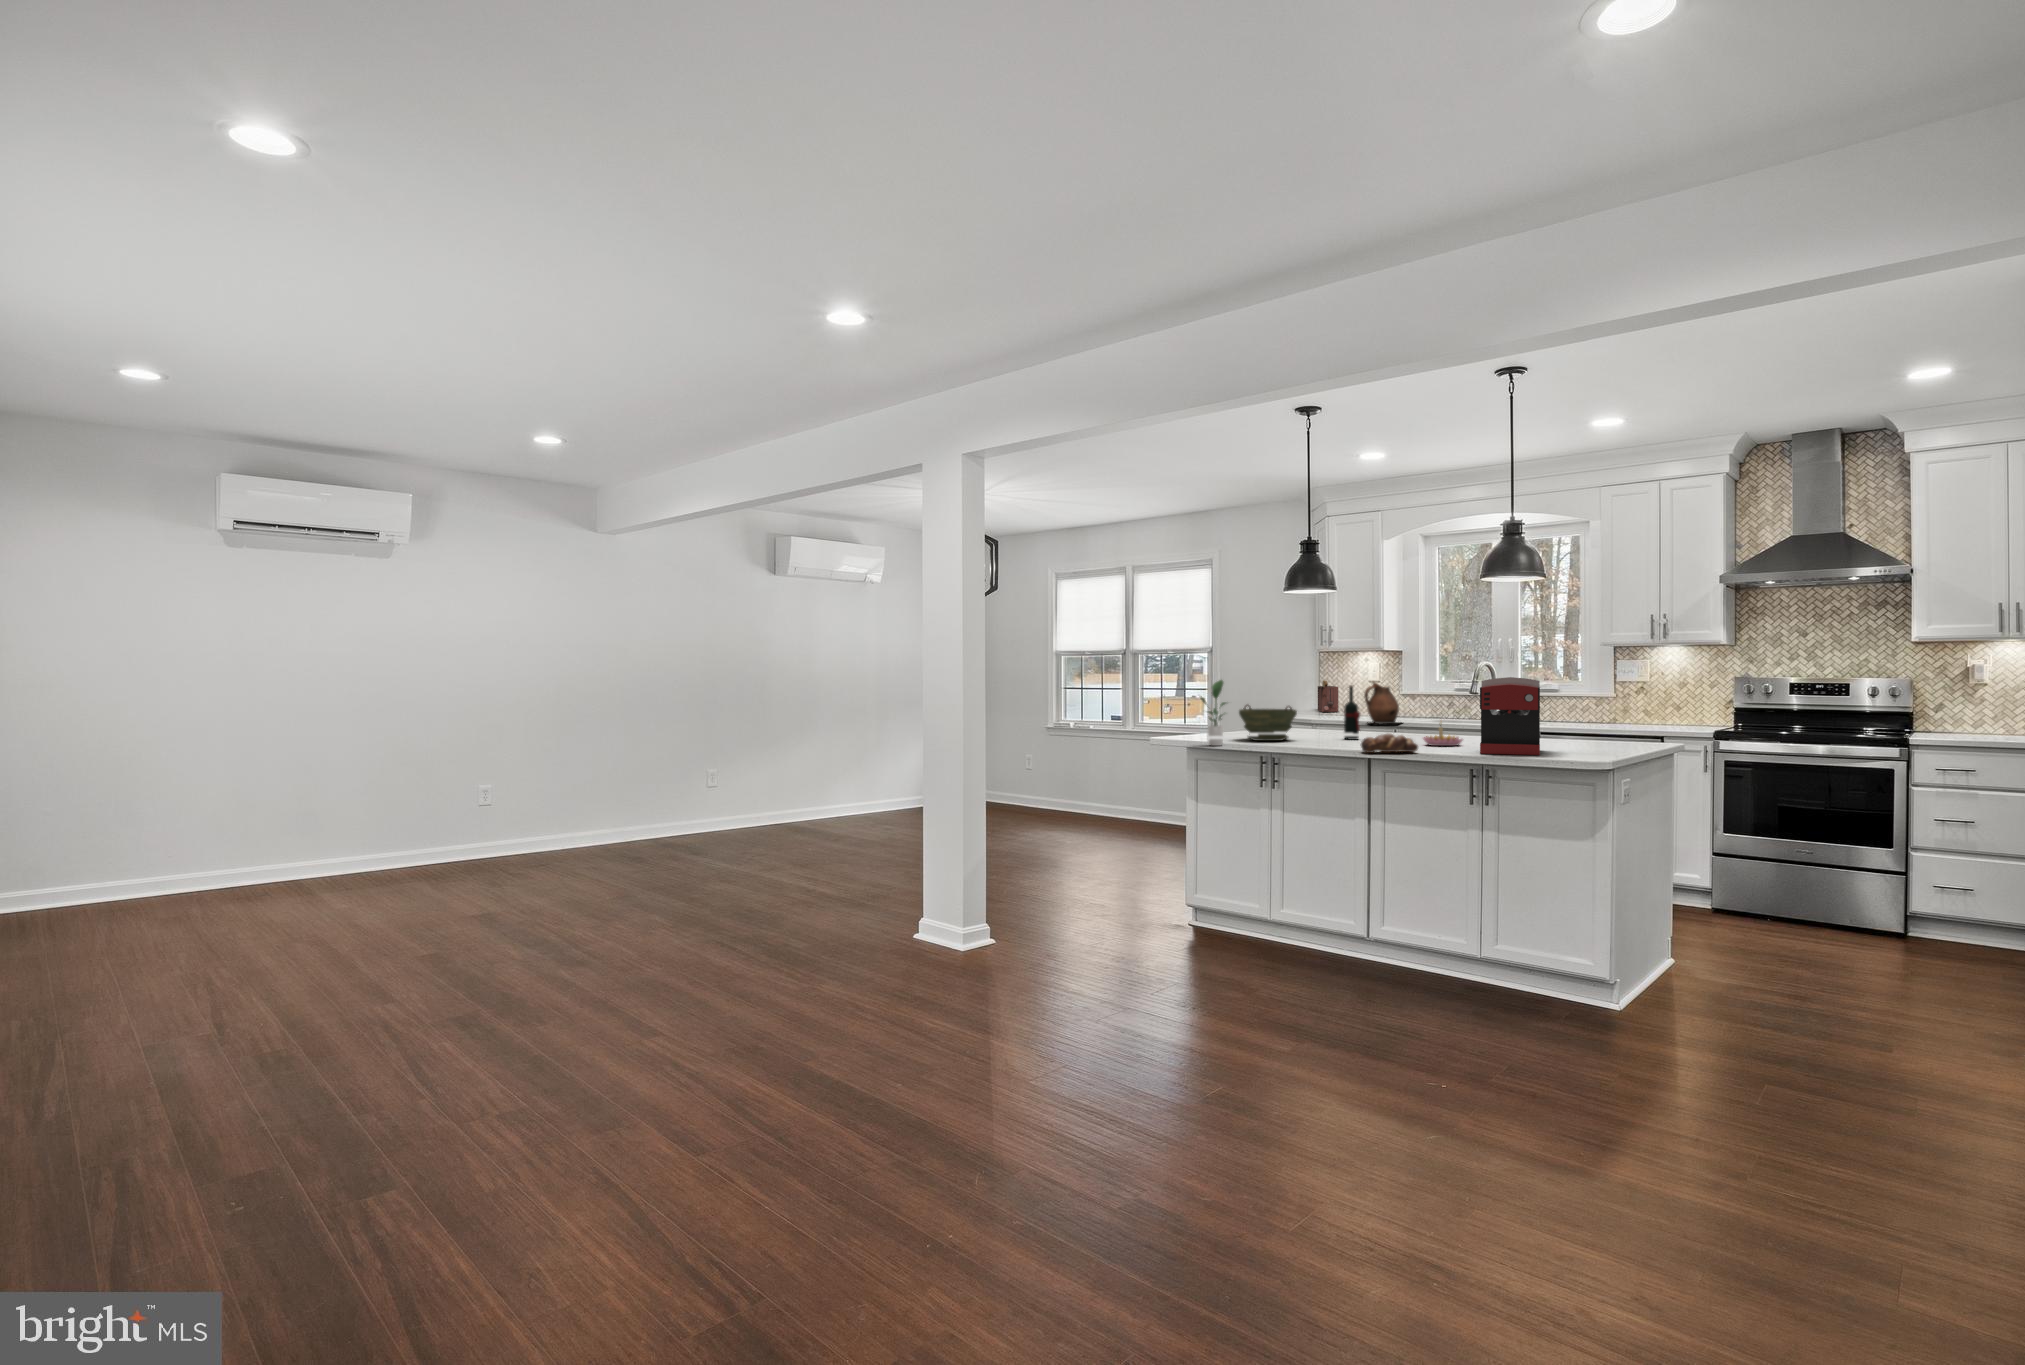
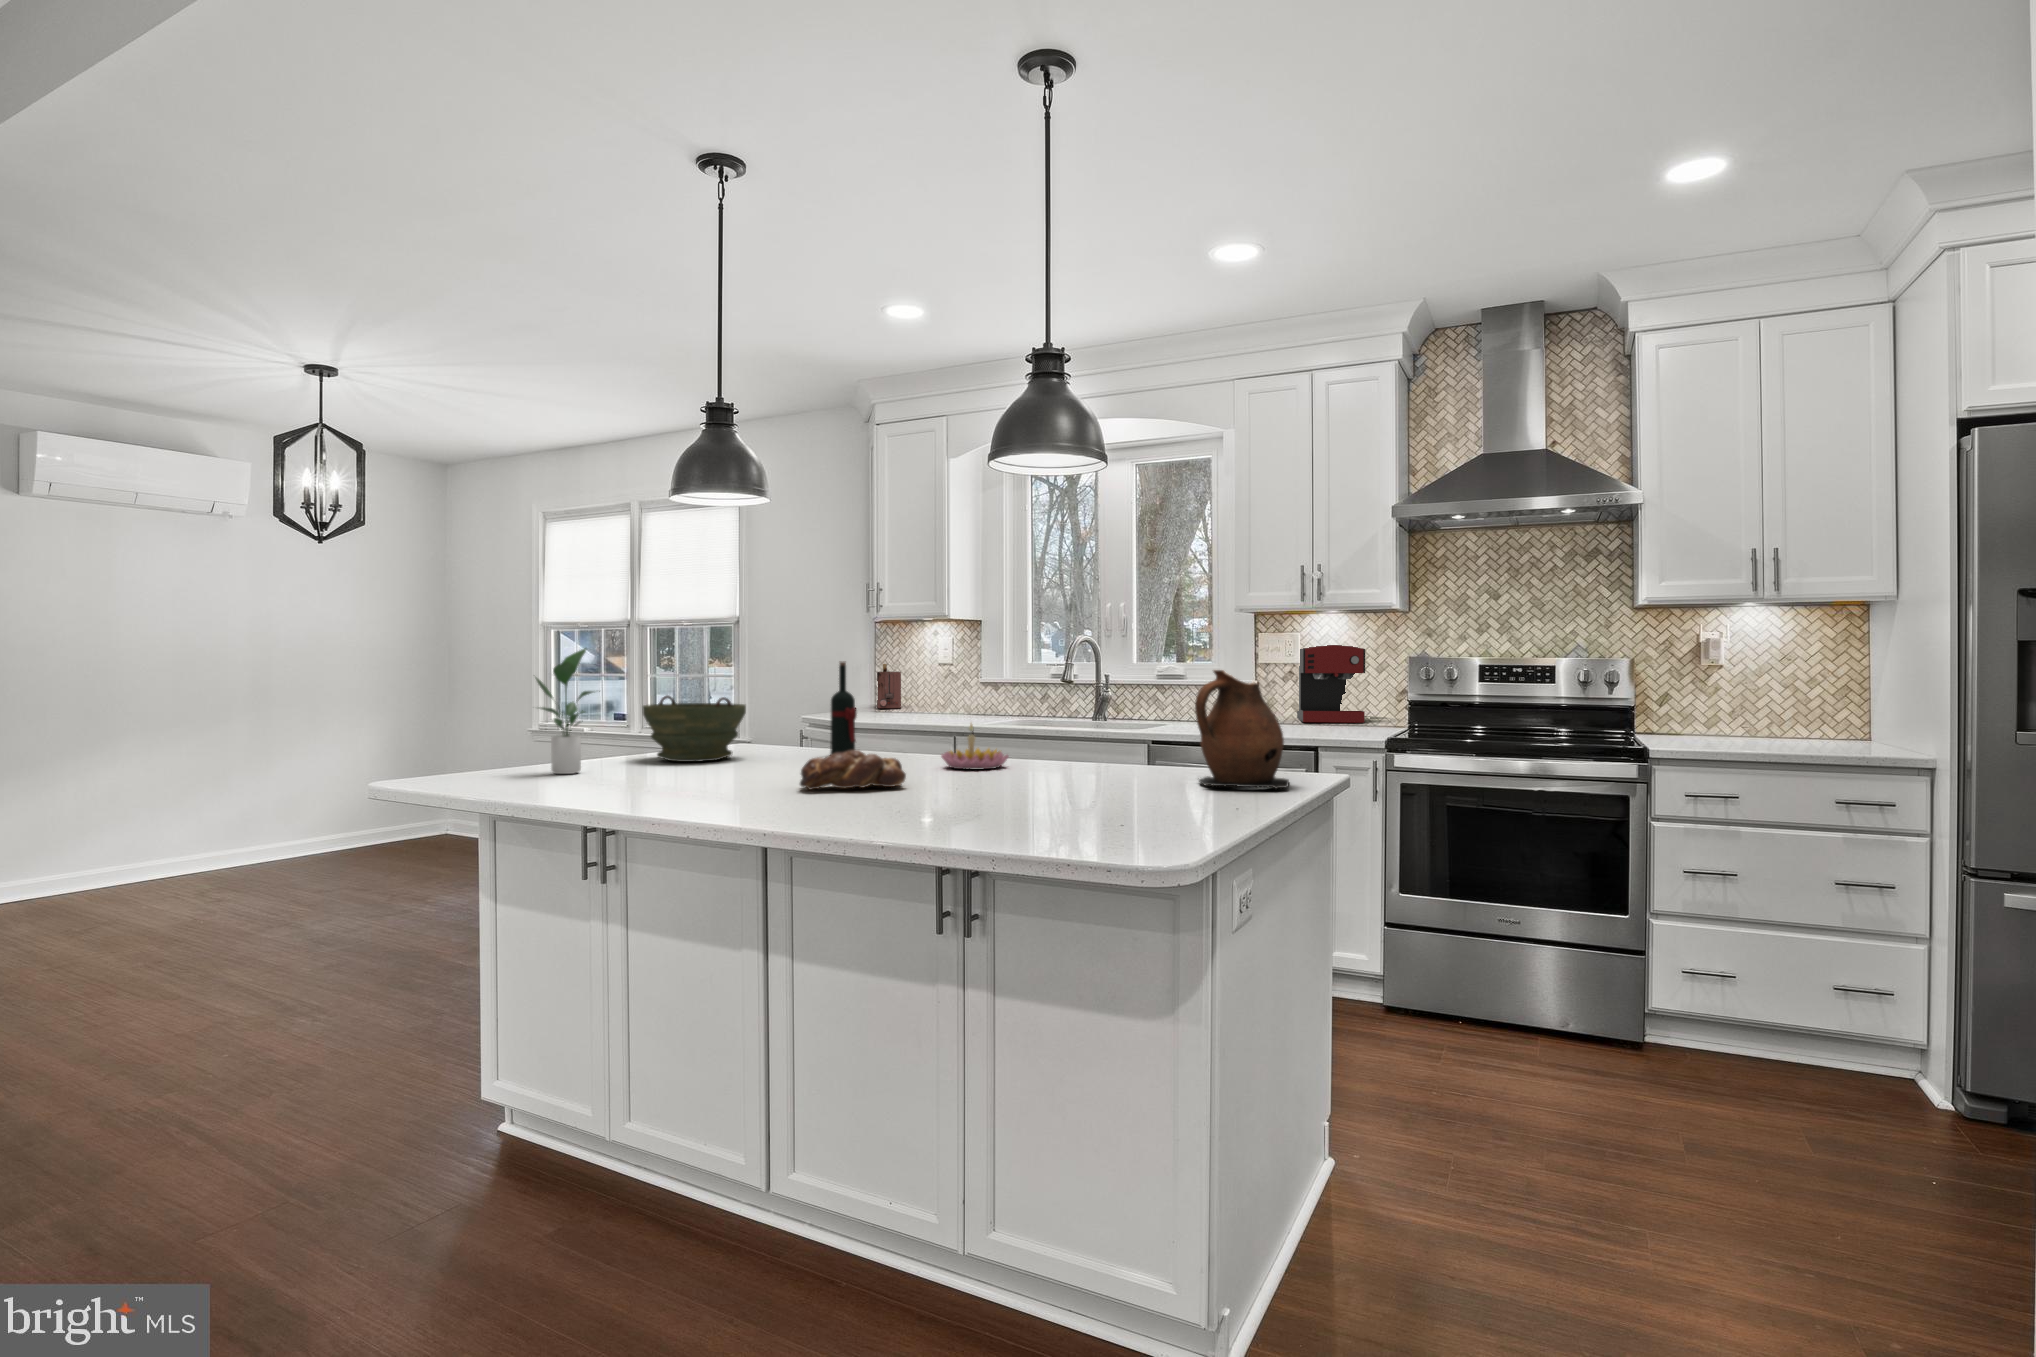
coffee maker: present [1480,677,1540,755] -> present [1297,645,1365,723]
ceramic pitcher: present [1364,682,1399,724] -> present [1195,670,1289,789]

